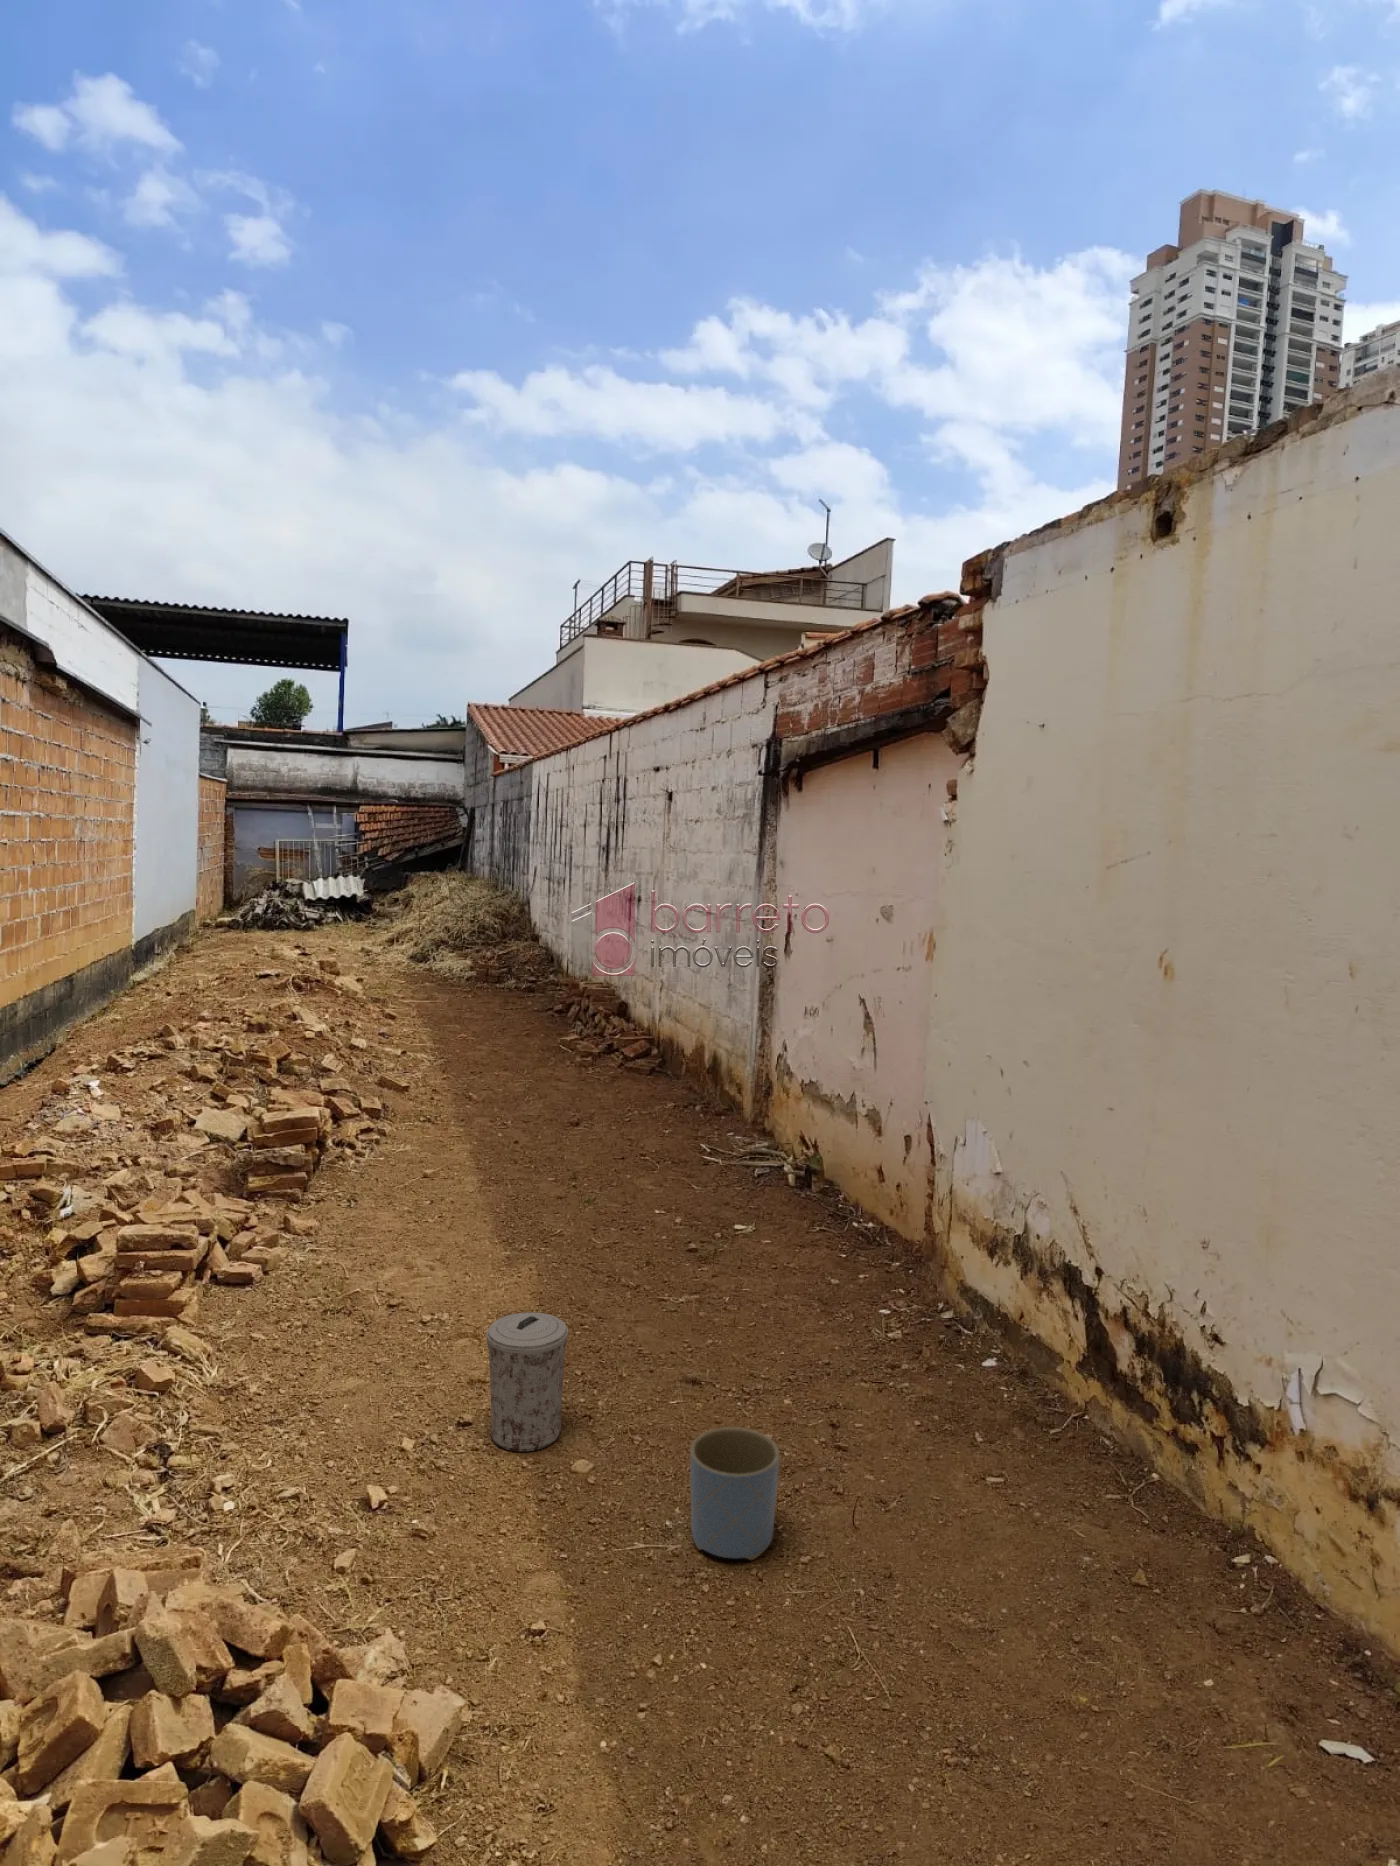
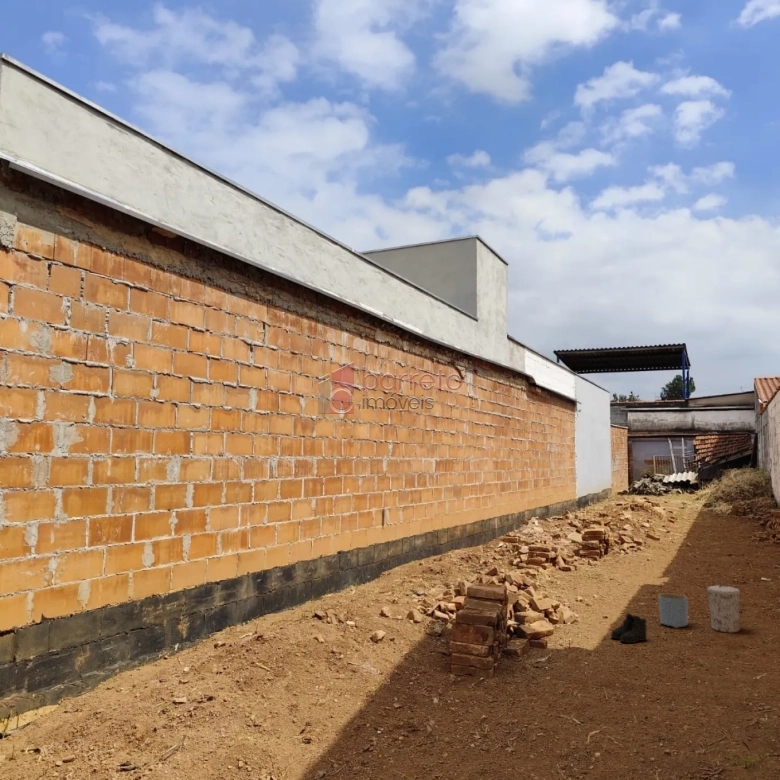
trash can: present [487,1312,568,1452] -> present [708,585,740,633]
boots: none [632,1619,752,1792] -> present [611,613,647,643]

